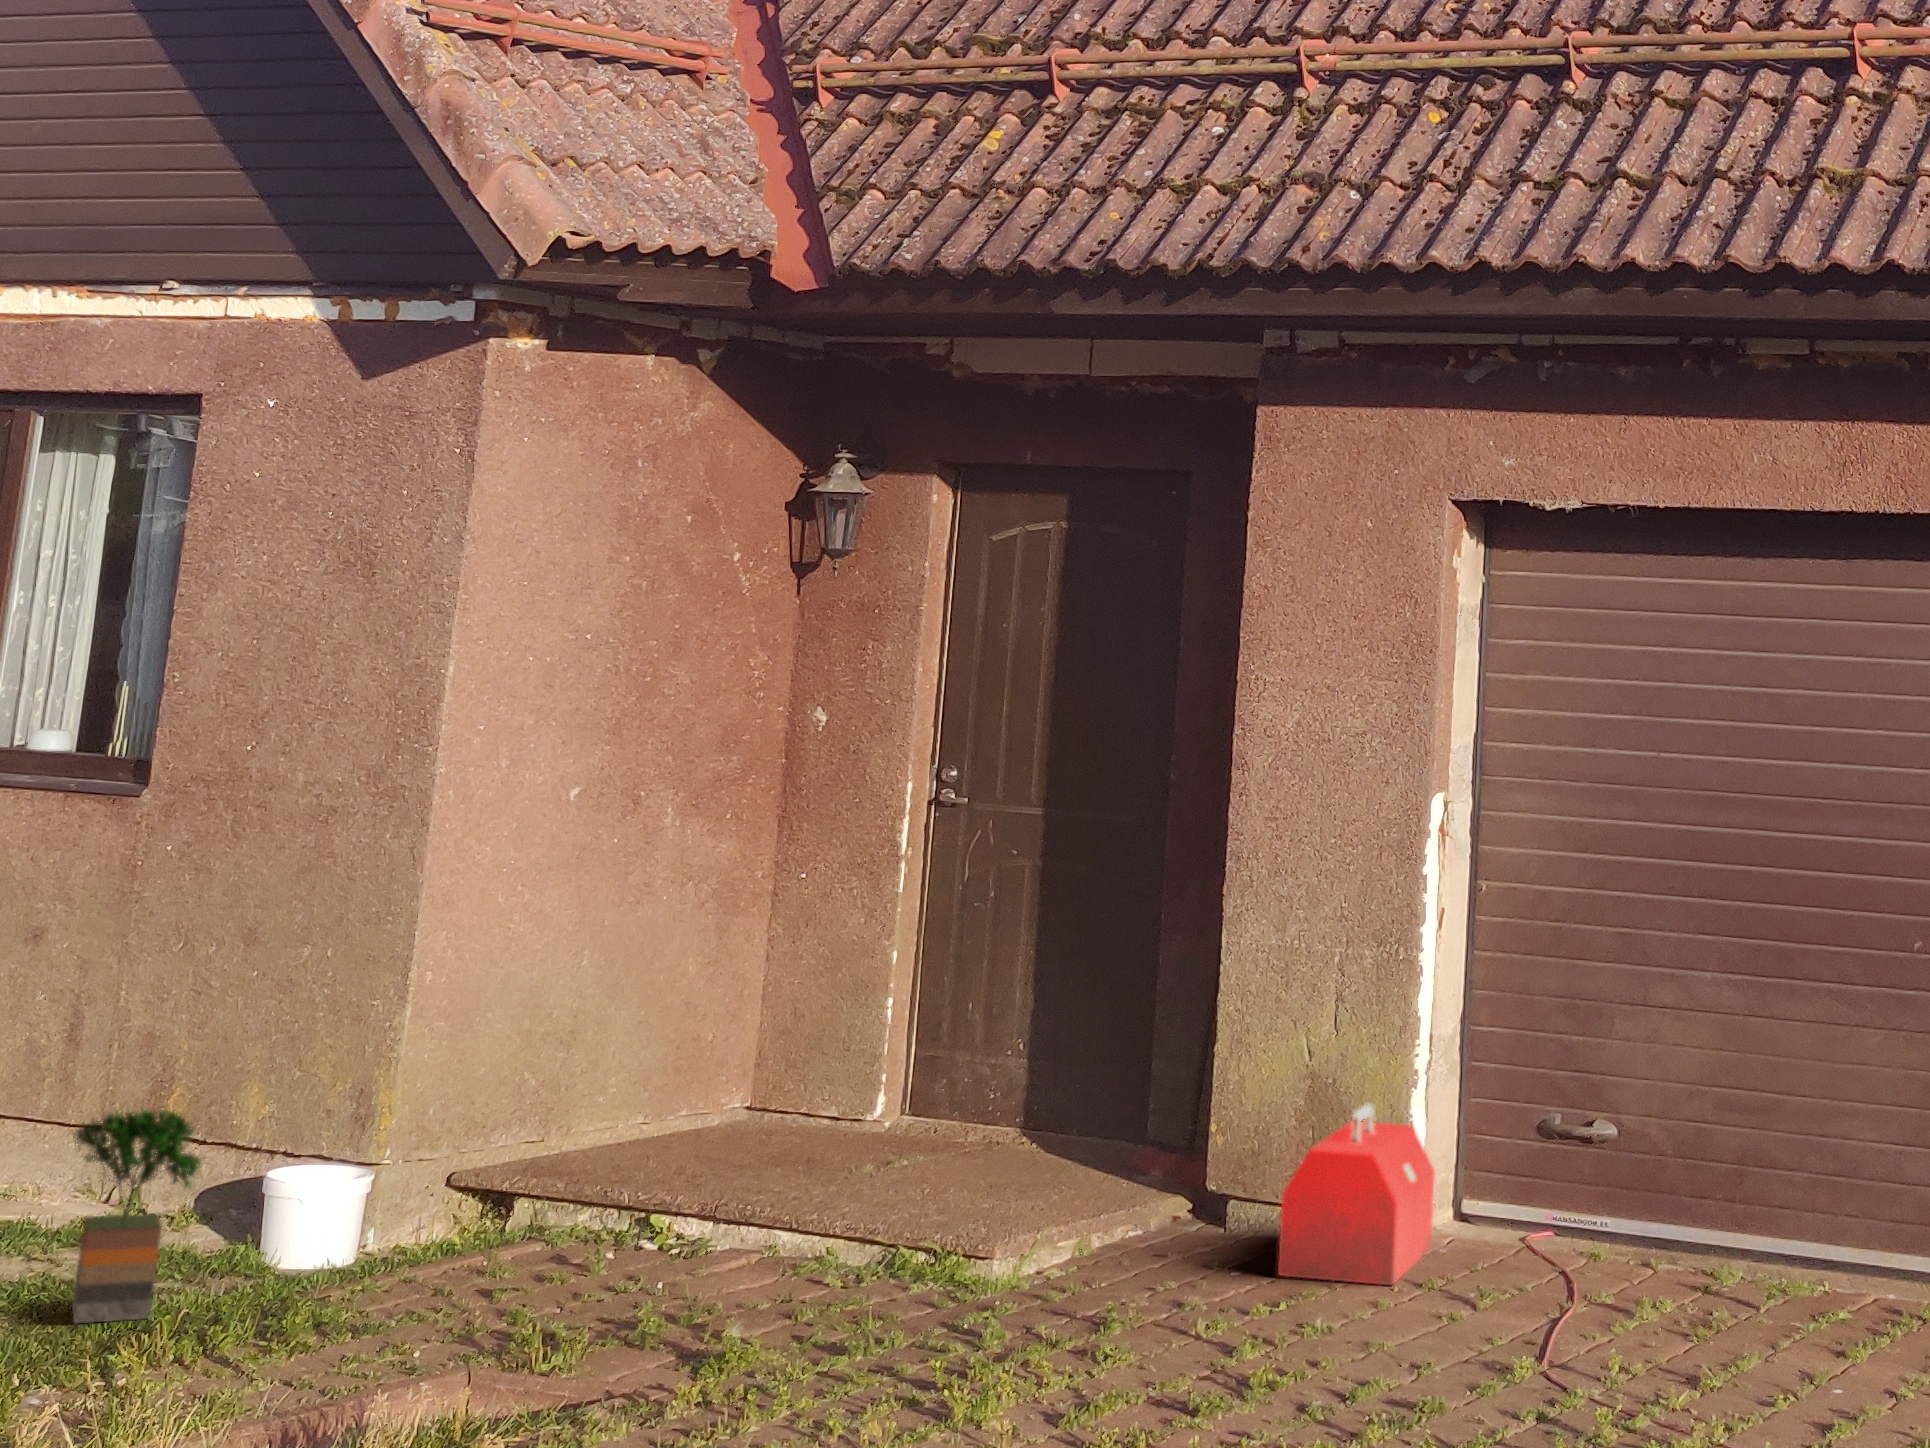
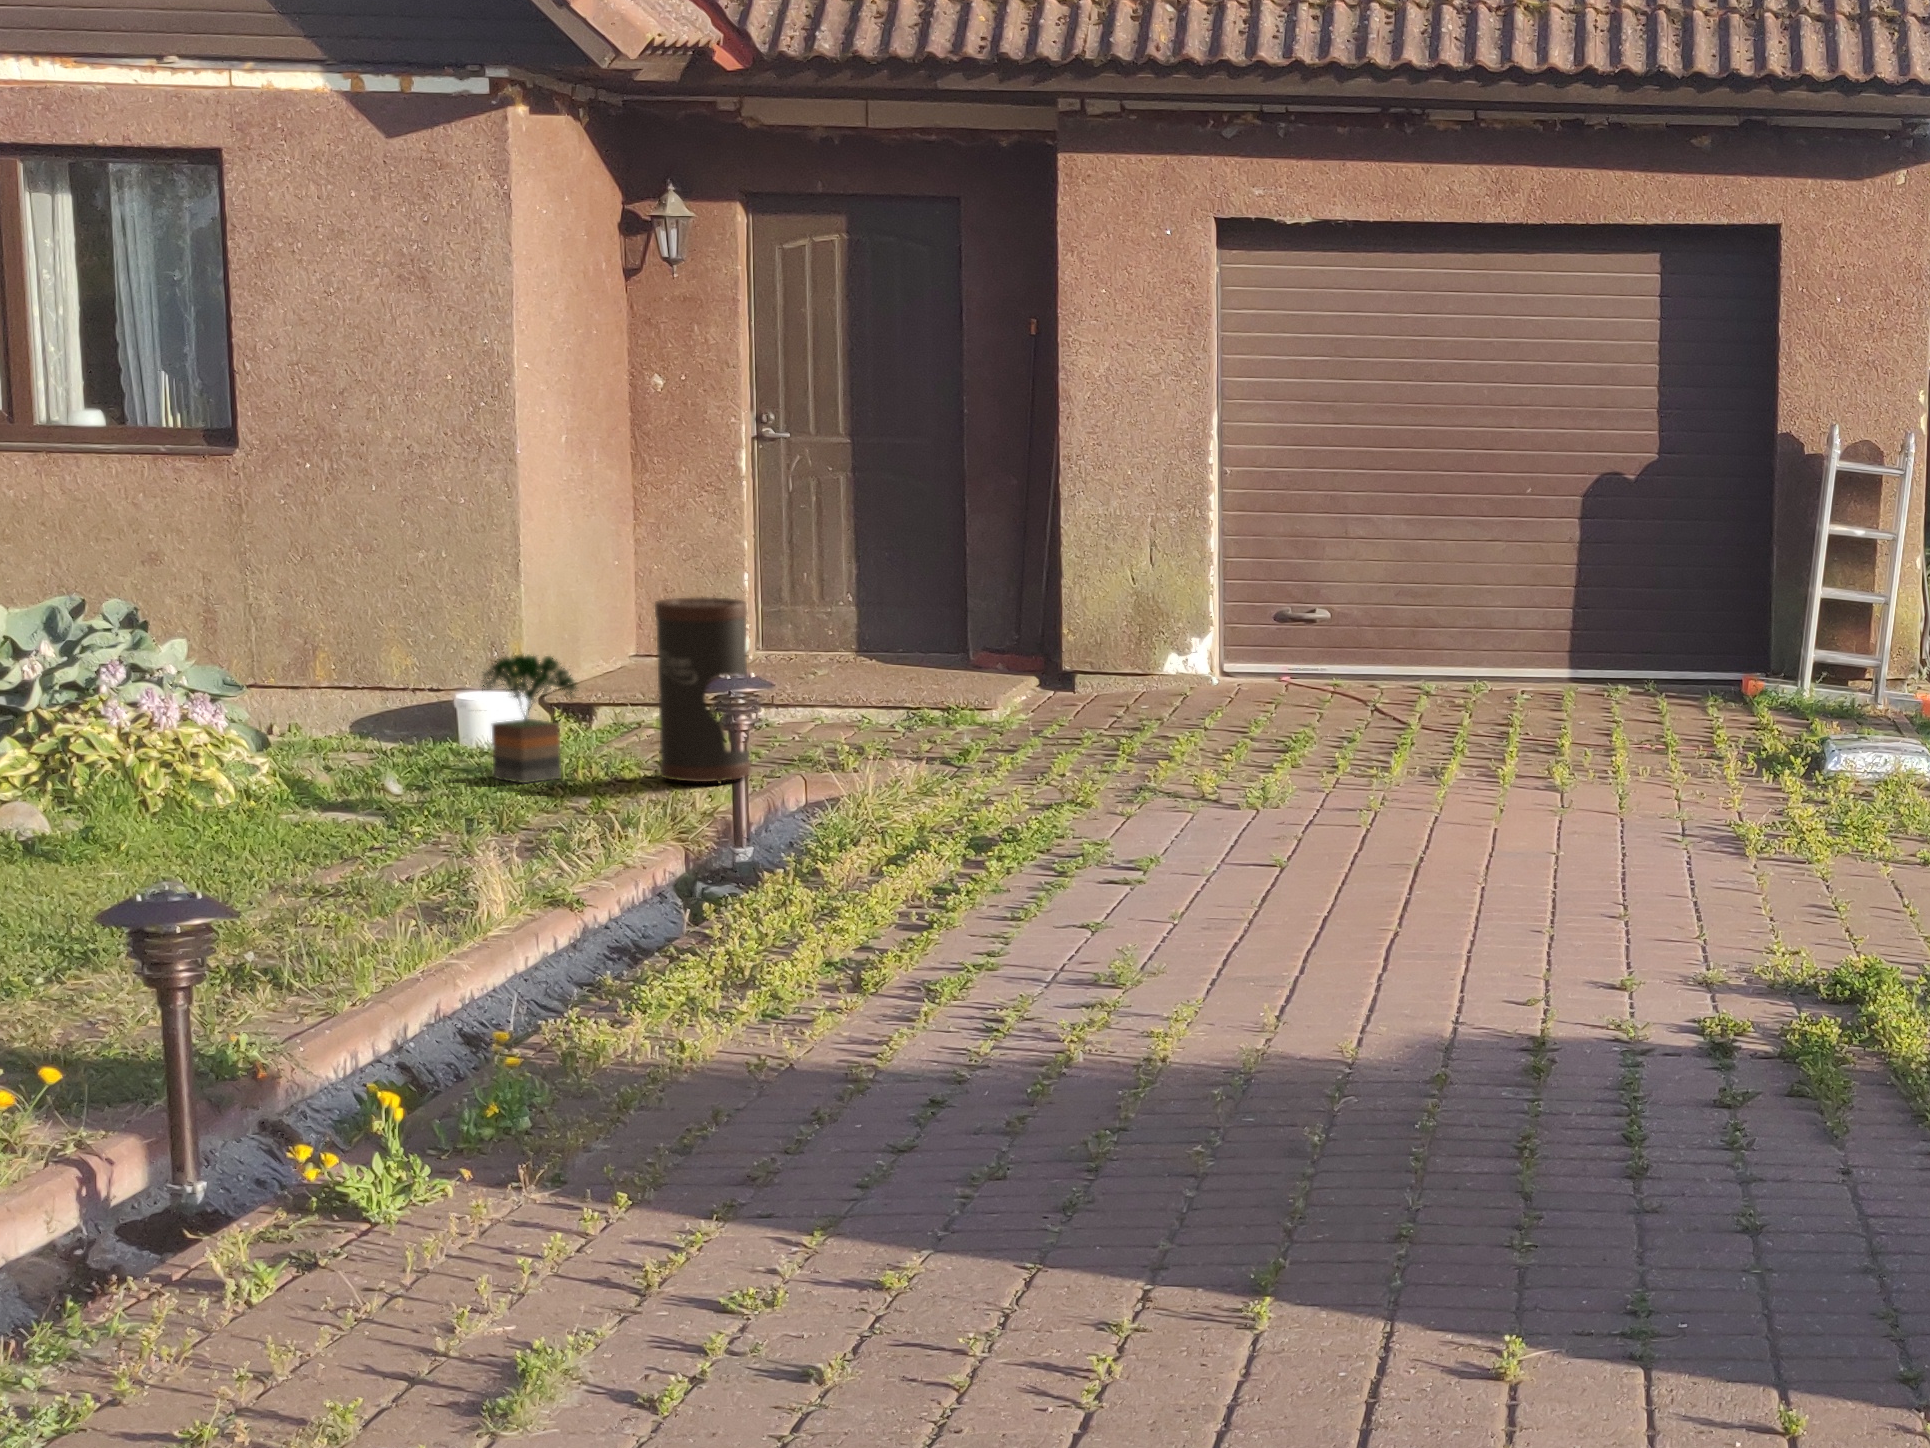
trash can: none [238,1039,416,1363] -> present [655,597,751,783]
toolbox: present [1278,1105,1435,1286] -> none [1159,608,1252,708]

